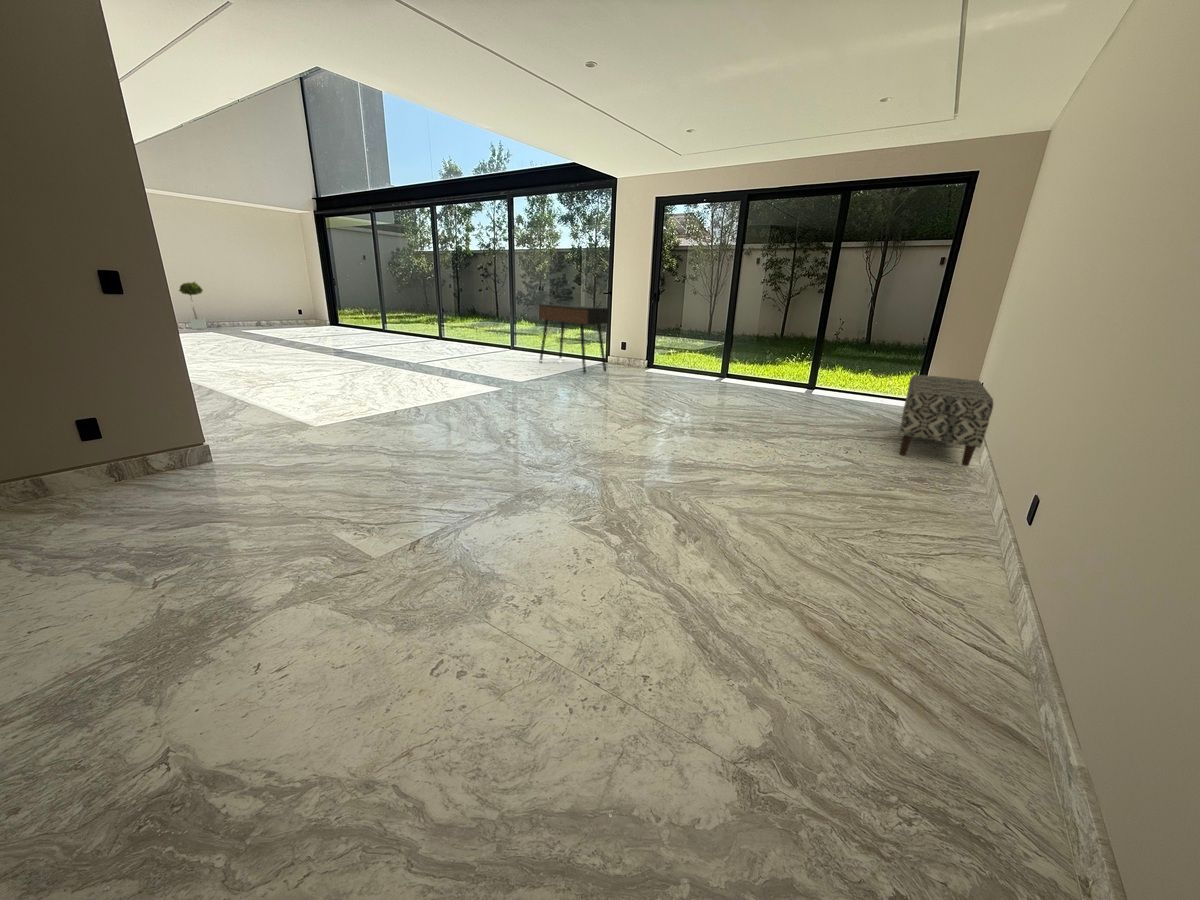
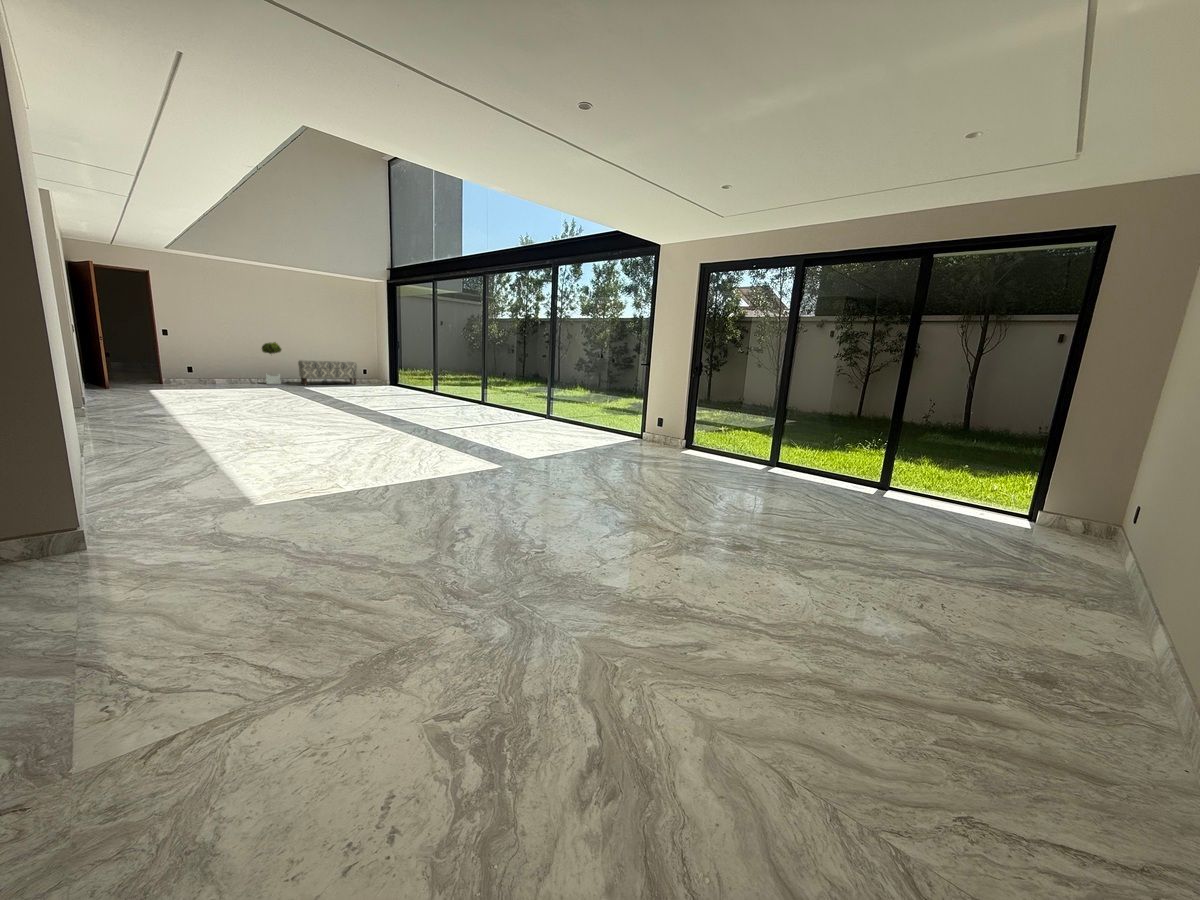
console table: present [539,304,609,373] -> none [567,373,640,450]
bench: present [900,374,993,466] -> present [298,360,357,385]

